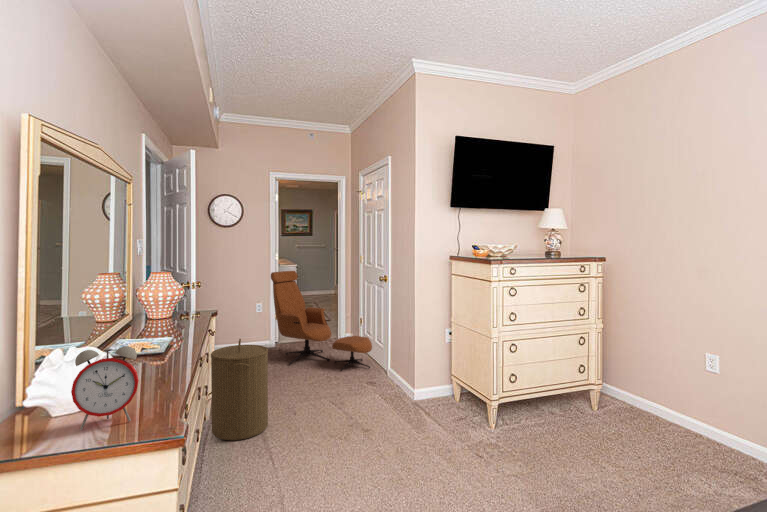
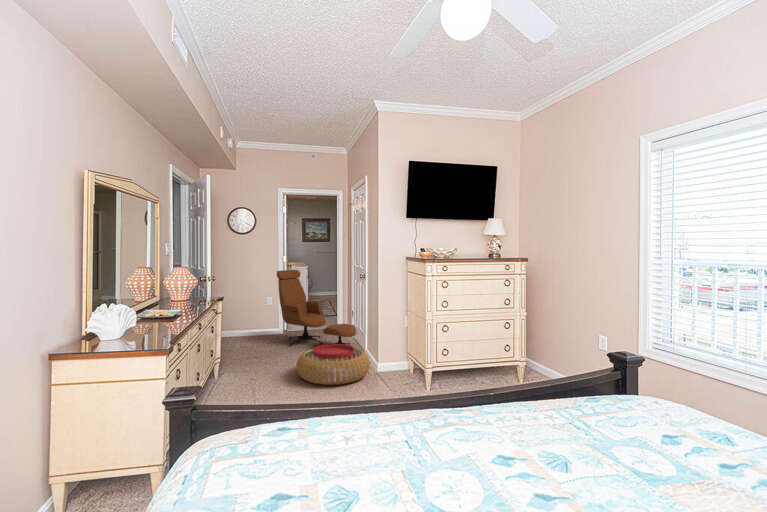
laundry hamper: present [211,339,268,440] -> none [217,318,259,392]
alarm clock: present [71,346,139,430] -> none [112,304,149,347]
pouf: none [314,366,407,423] -> present [296,344,370,385]

